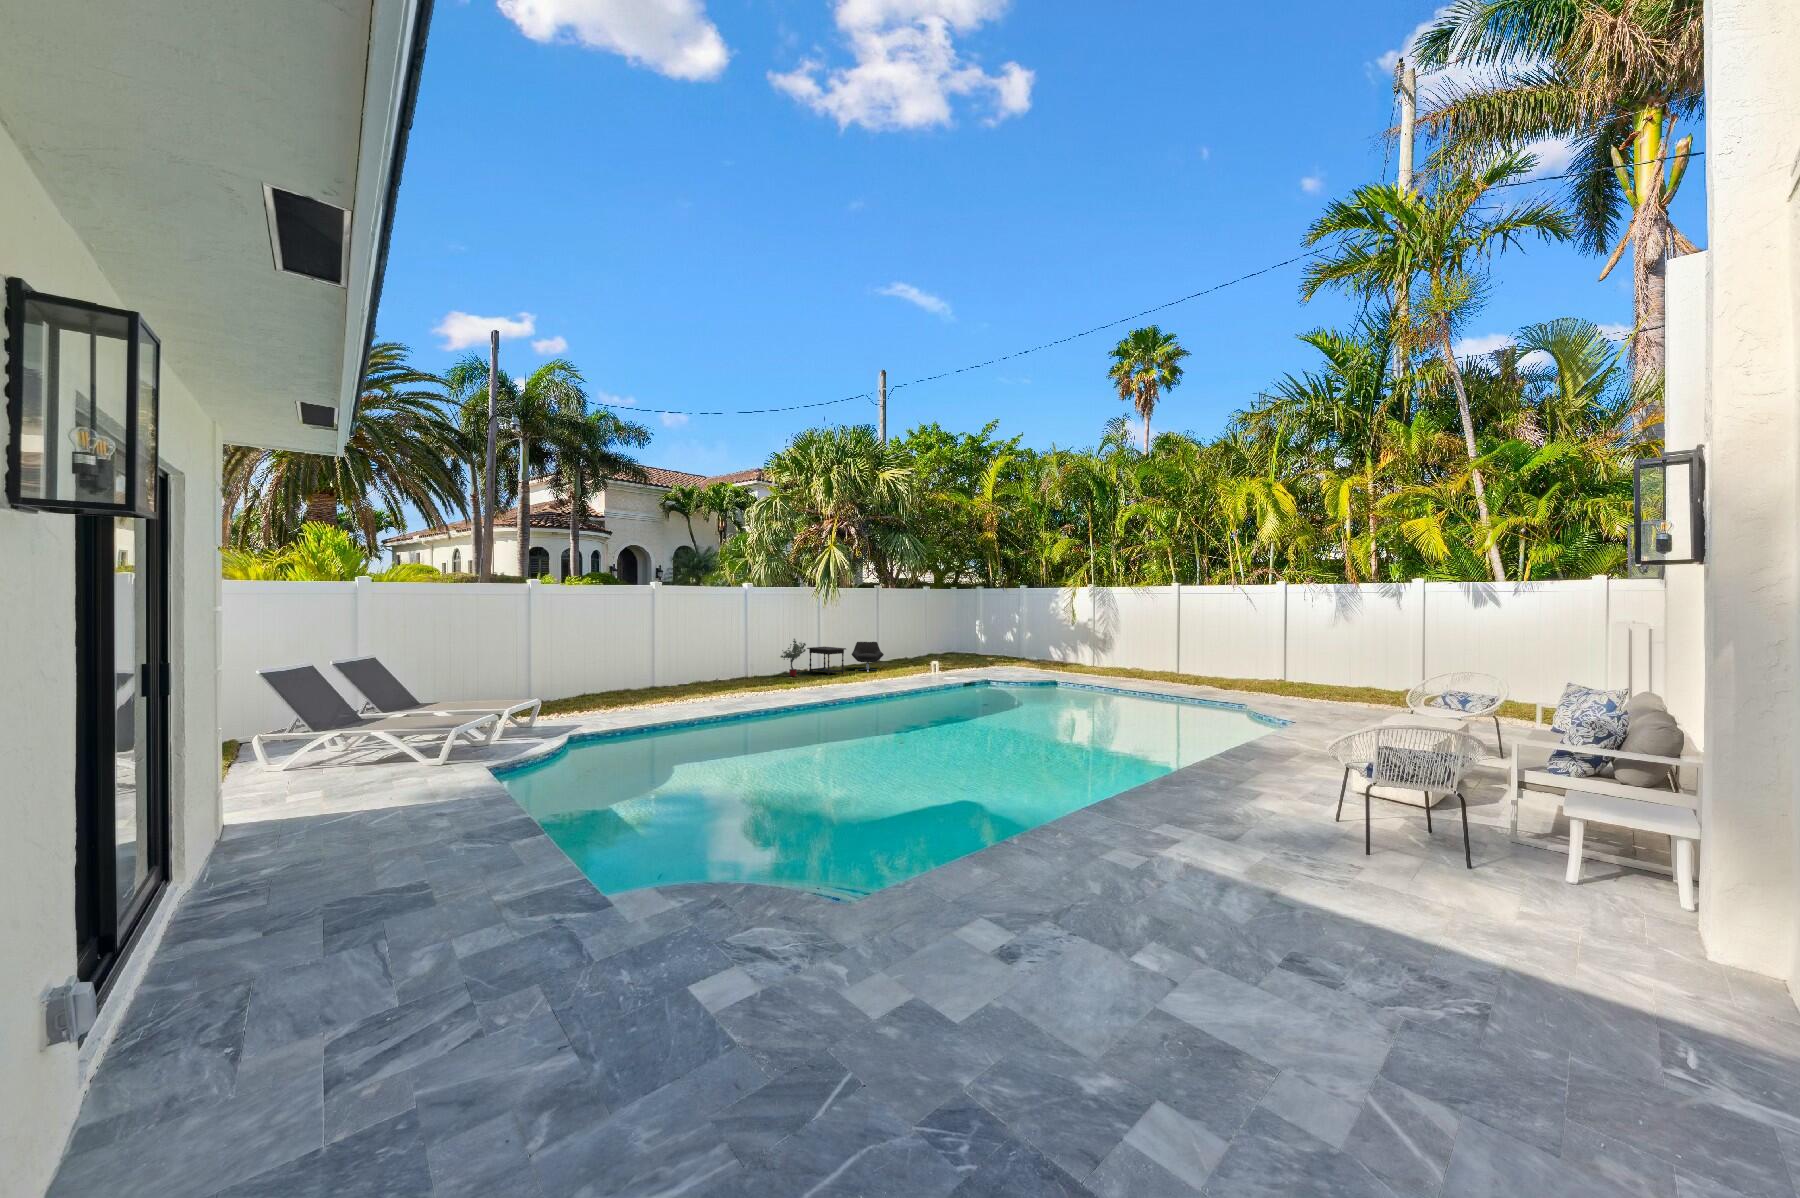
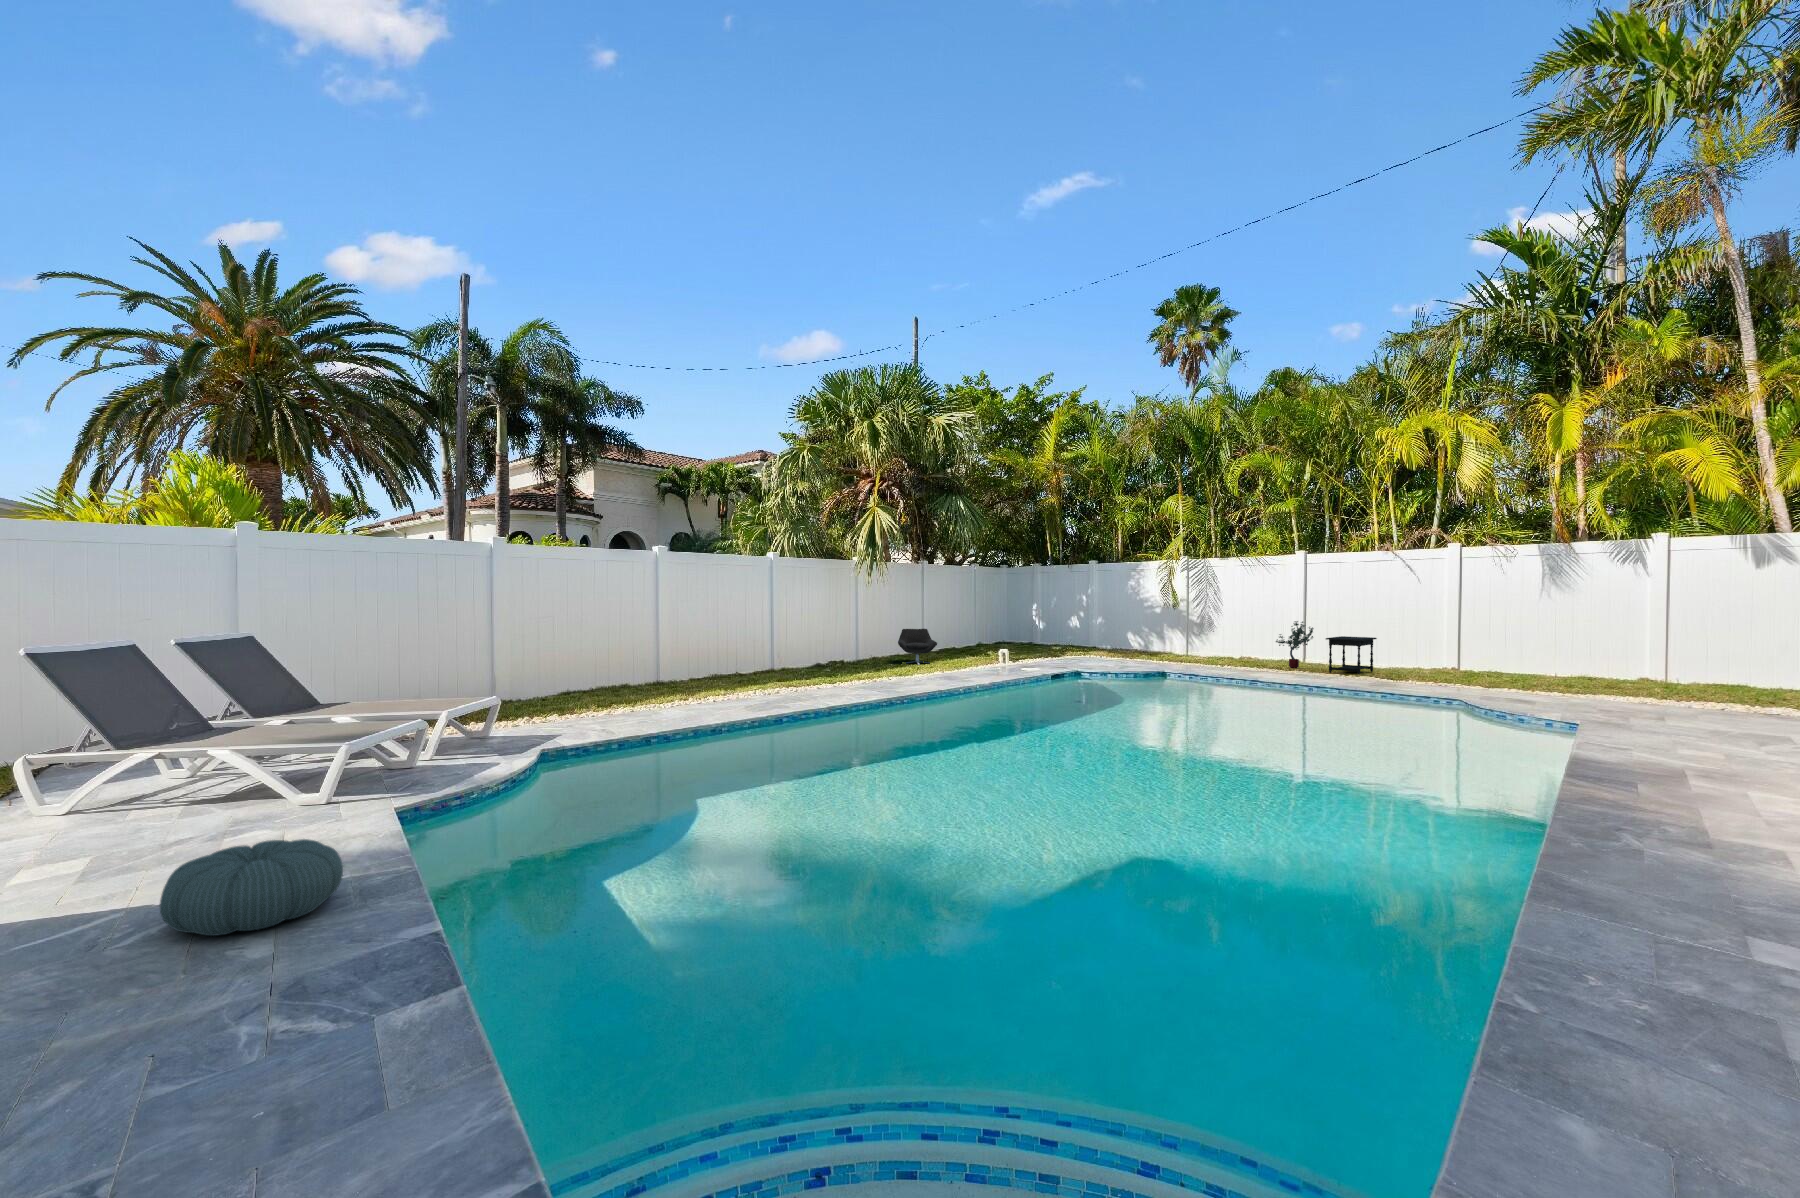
potted tree: present [780,639,806,677] -> present [1276,621,1314,668]
side table: present [807,647,846,675] -> present [1326,636,1377,675]
pouf: none [389,779,473,823] -> present [160,839,343,936]

